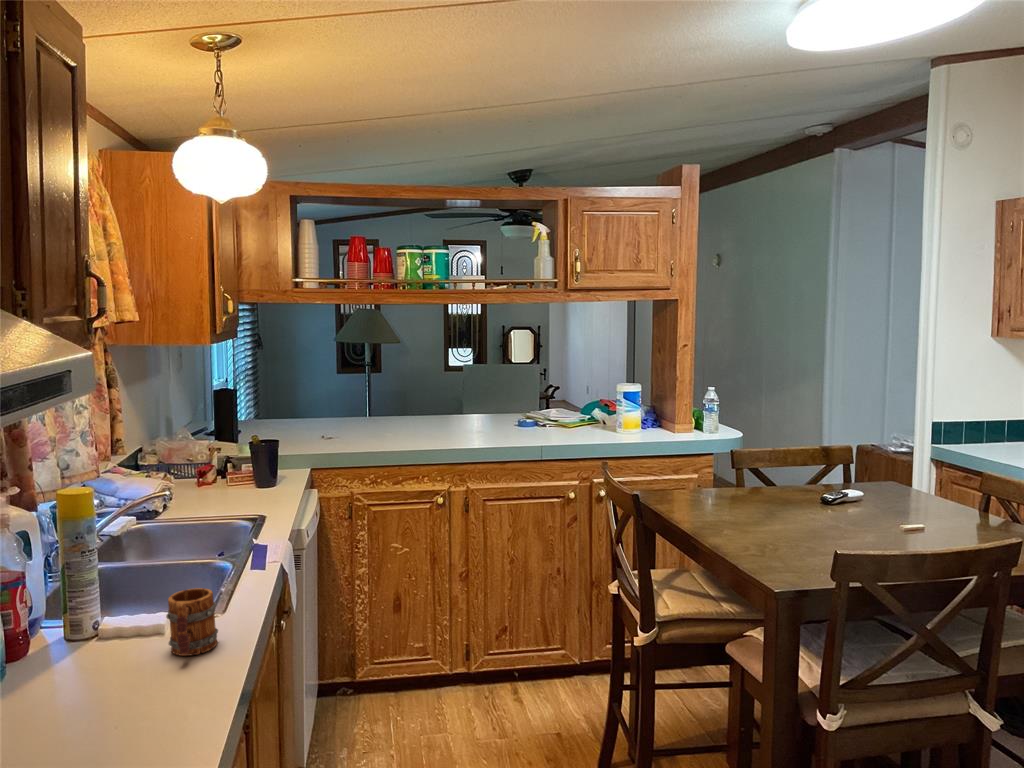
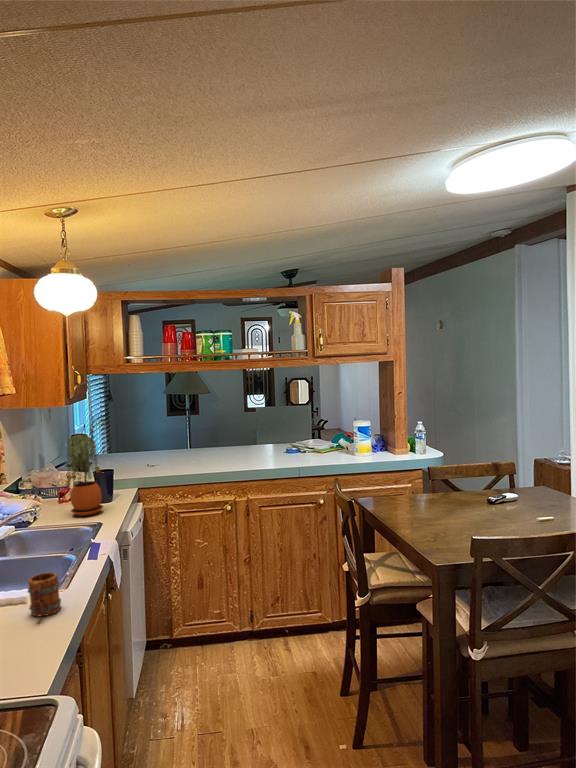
potted plant: none [214,384,265,504] -> present [67,434,103,516]

